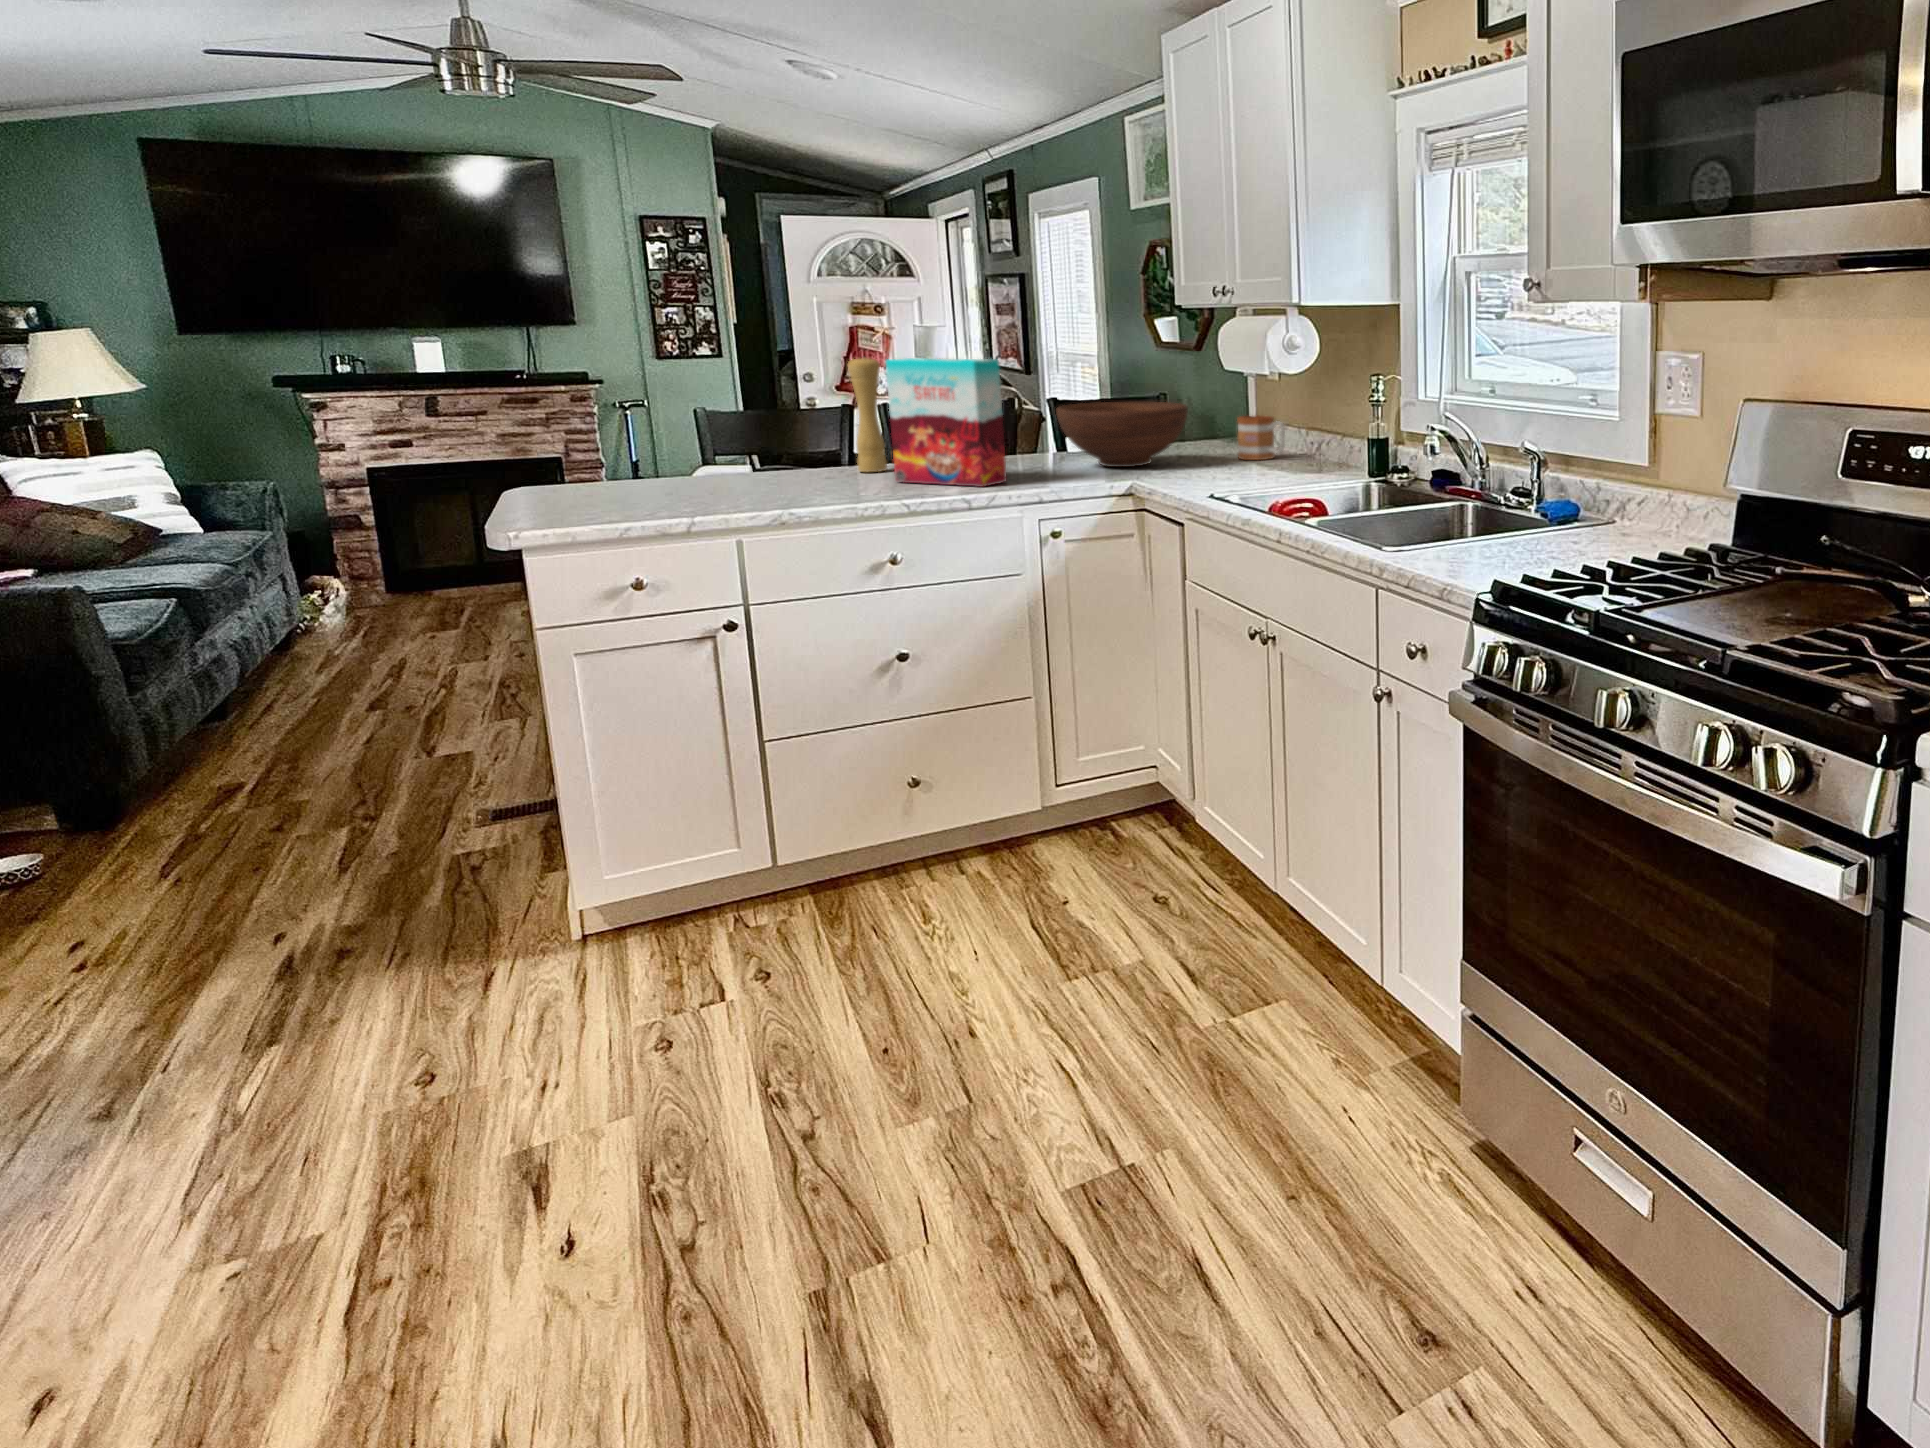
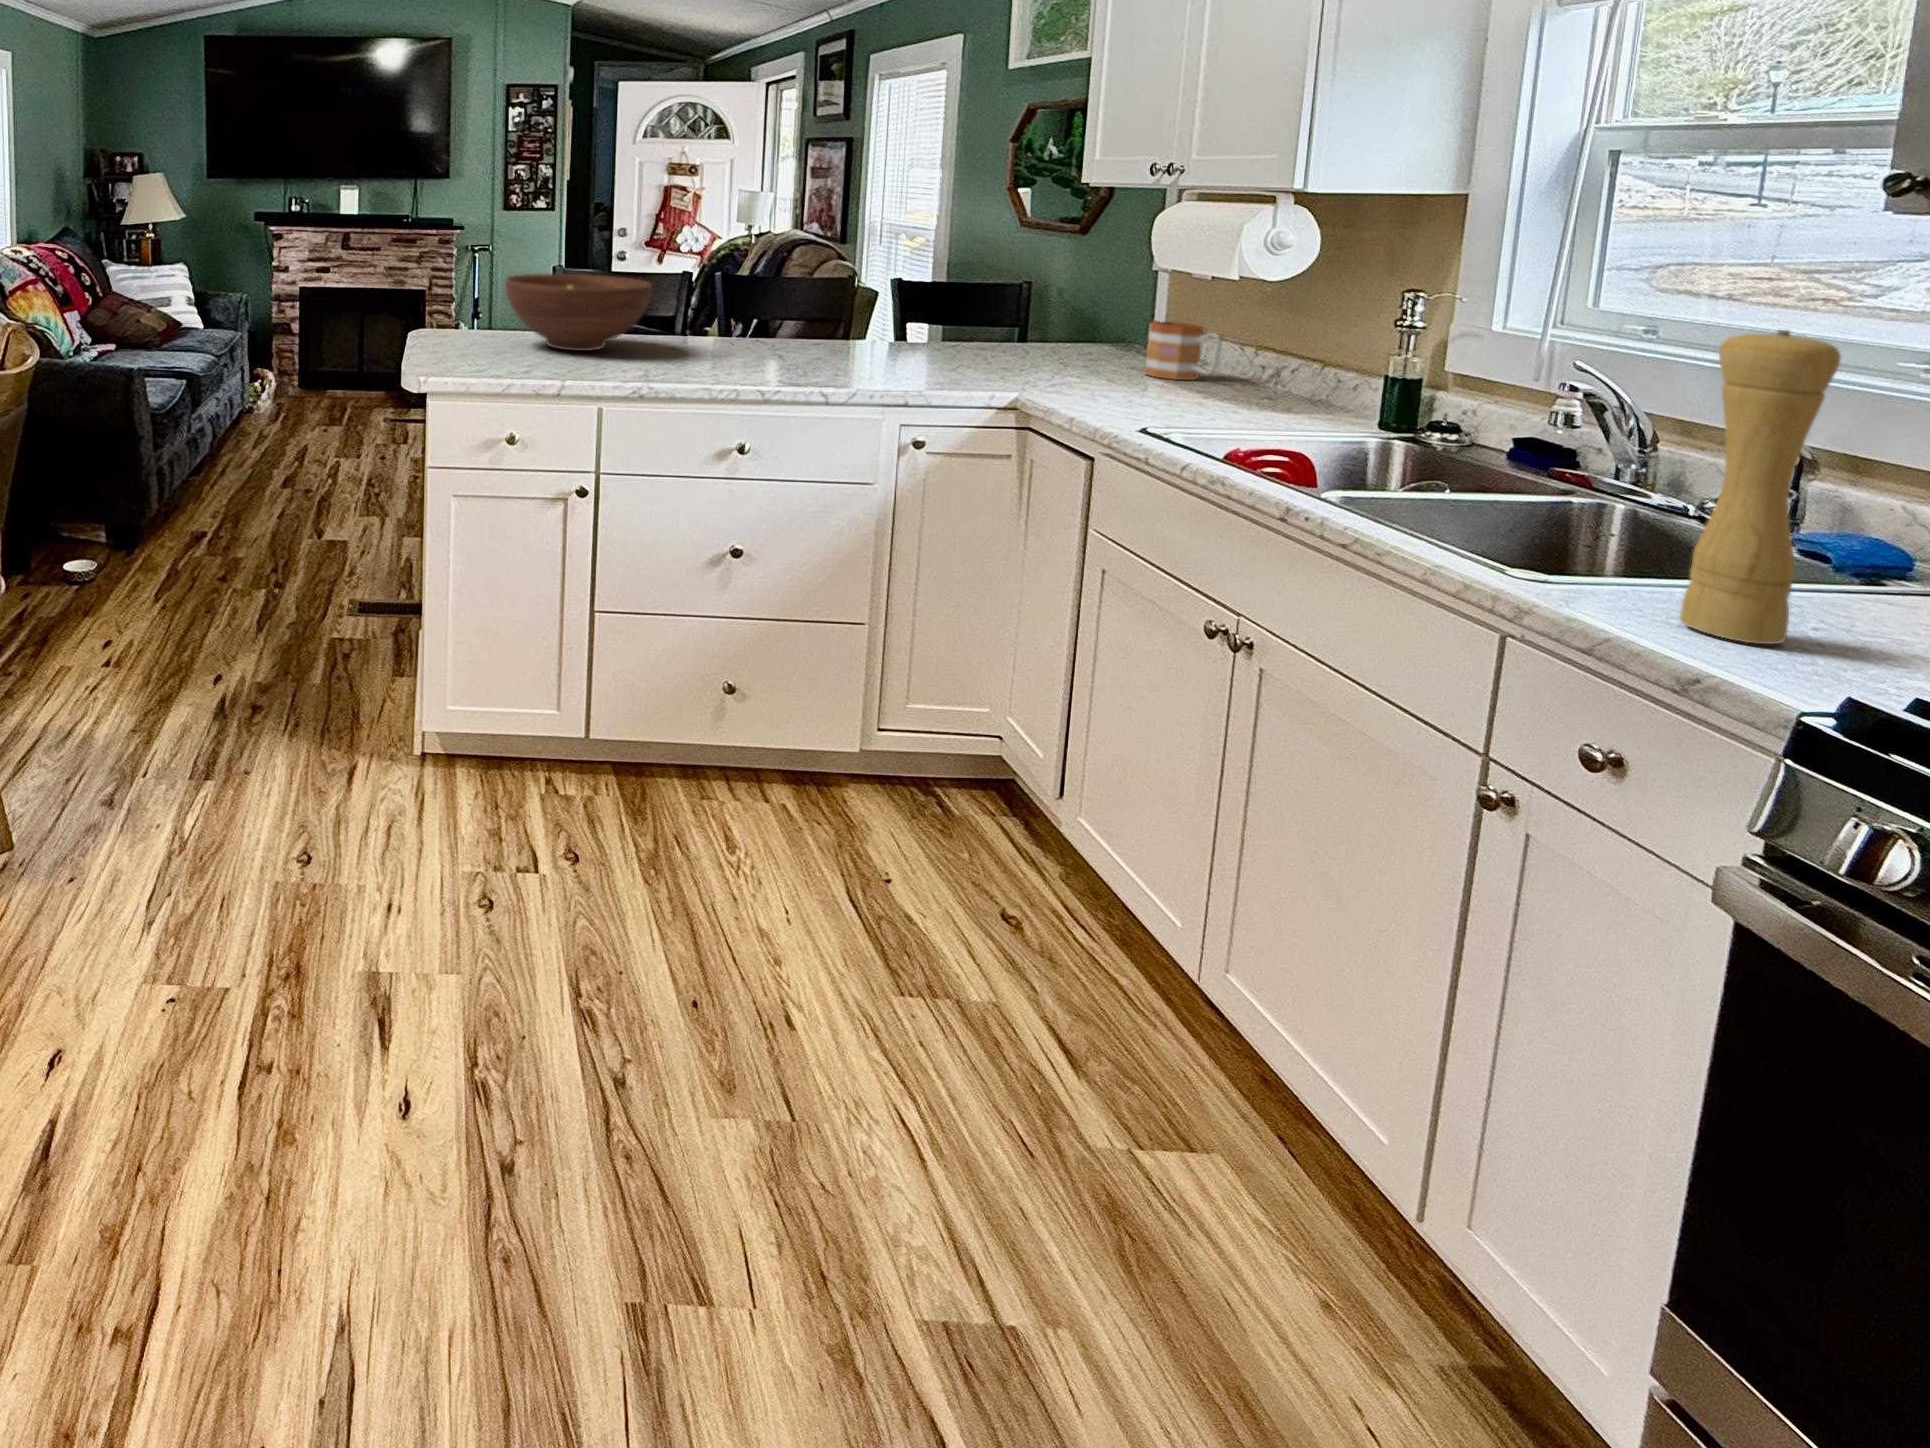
pepper mill: present [848,357,887,472] -> present [1680,330,1841,644]
cereal box: present [886,358,1007,487] -> none [742,231,873,378]
fruit bowl: present [1056,402,1188,467] -> present [505,274,653,351]

